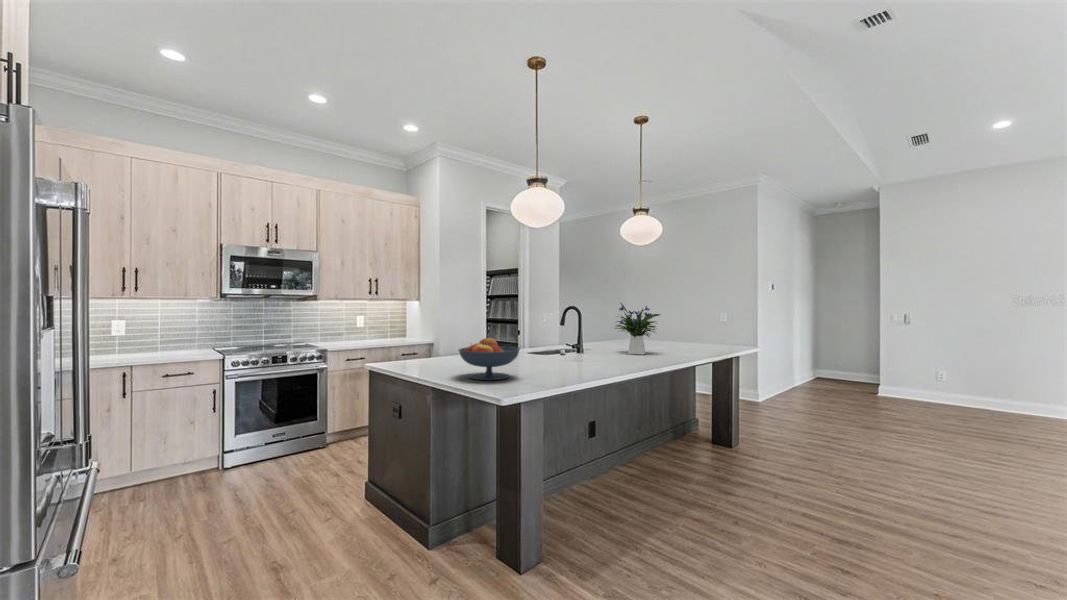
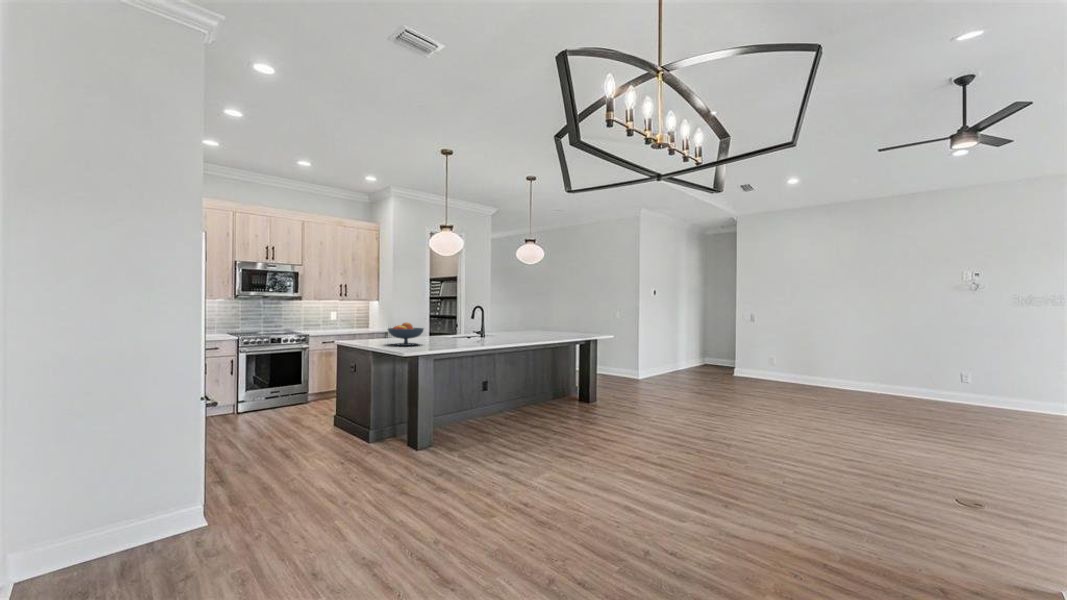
flower arrangement: present [616,303,660,354] -> none [503,303,535,337]

